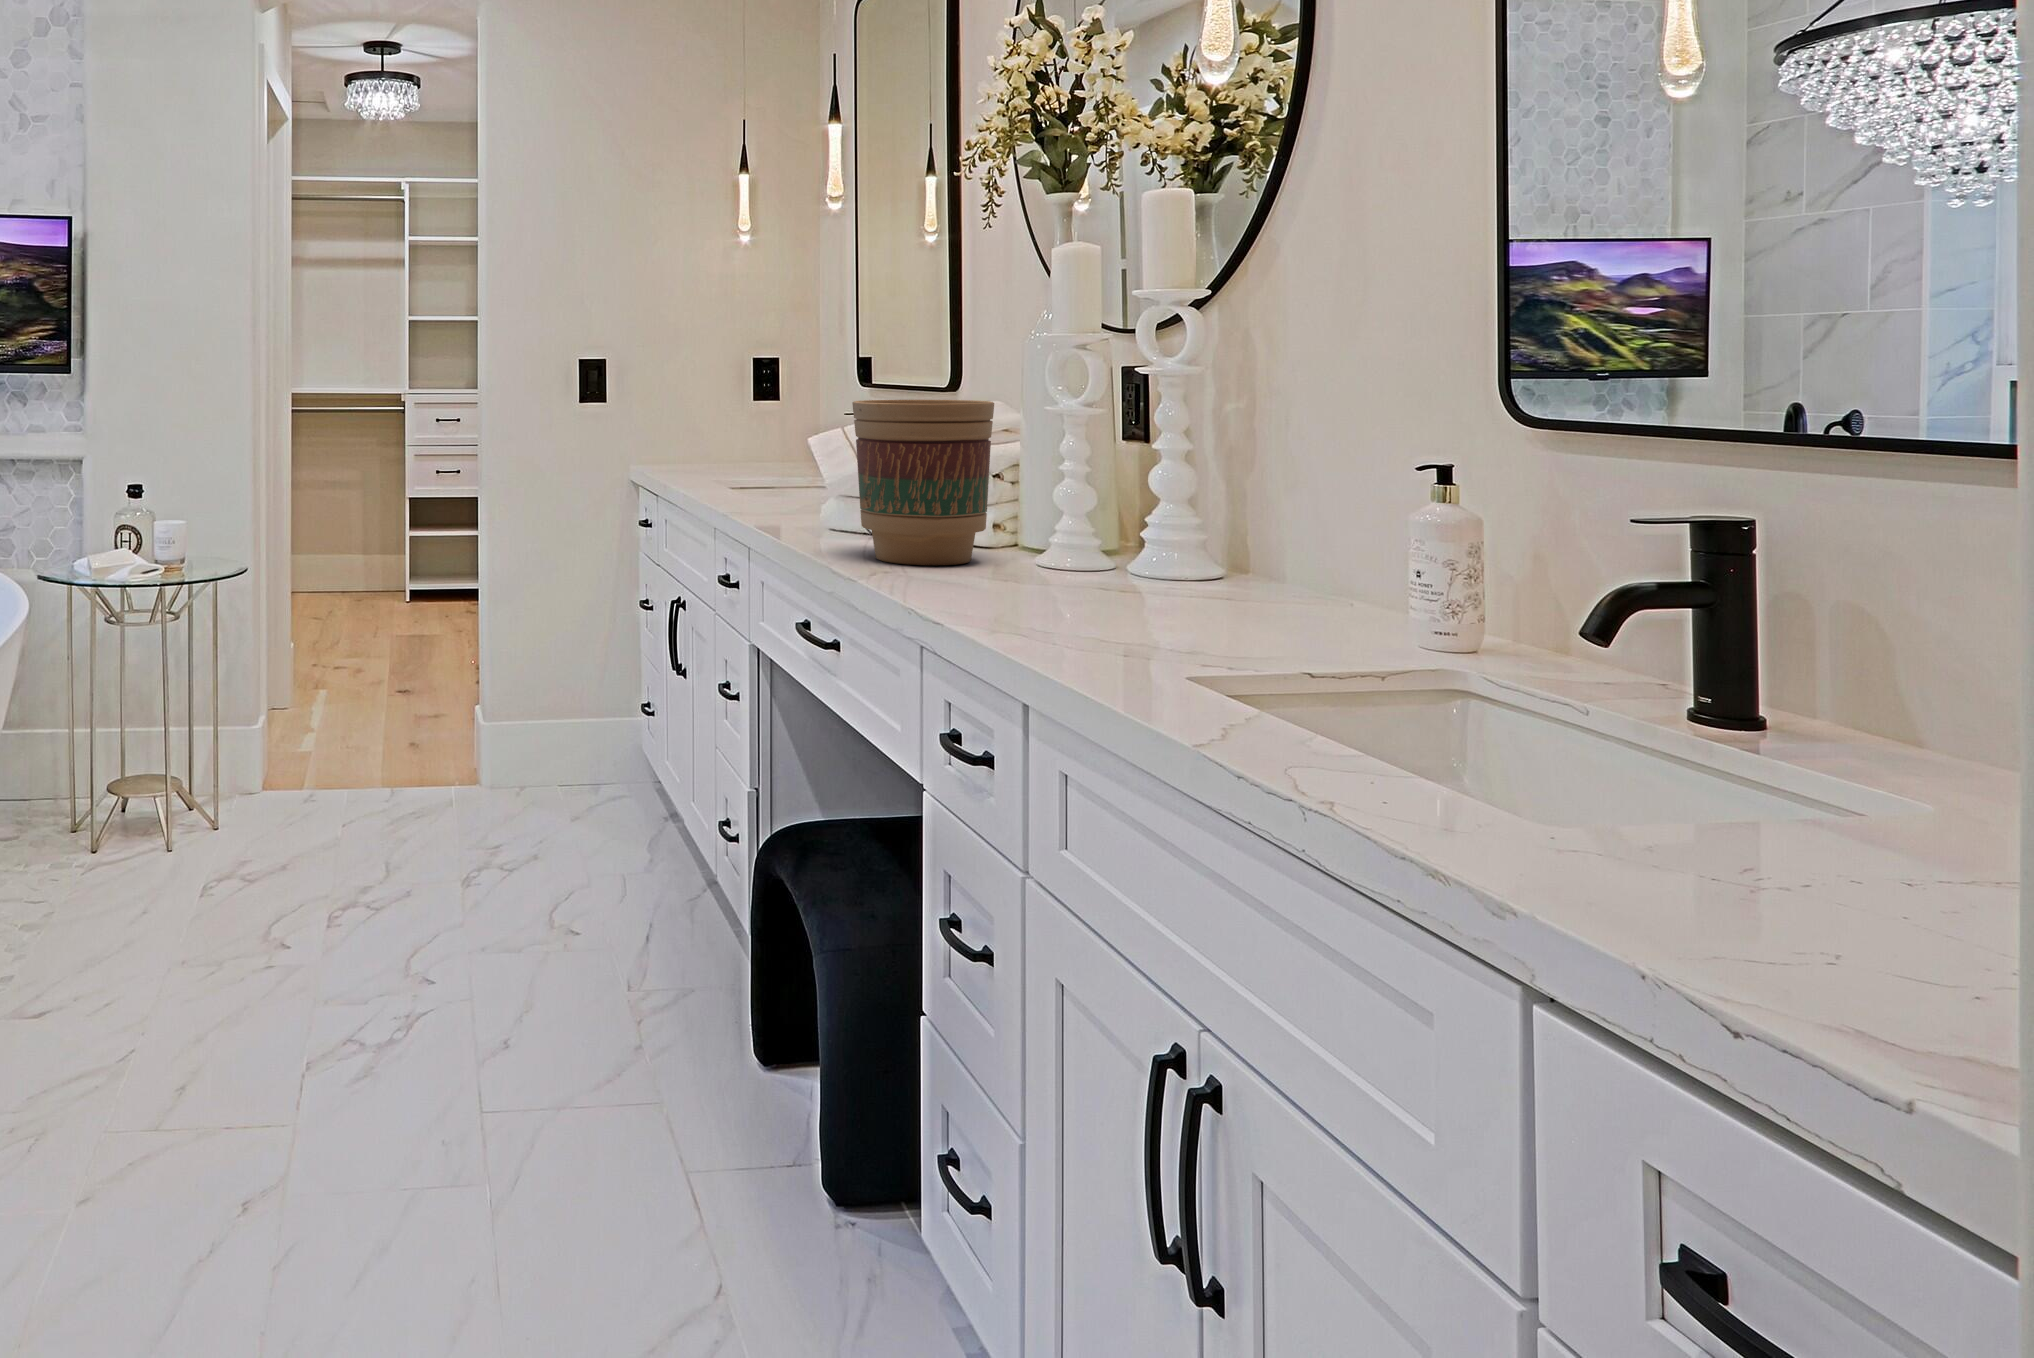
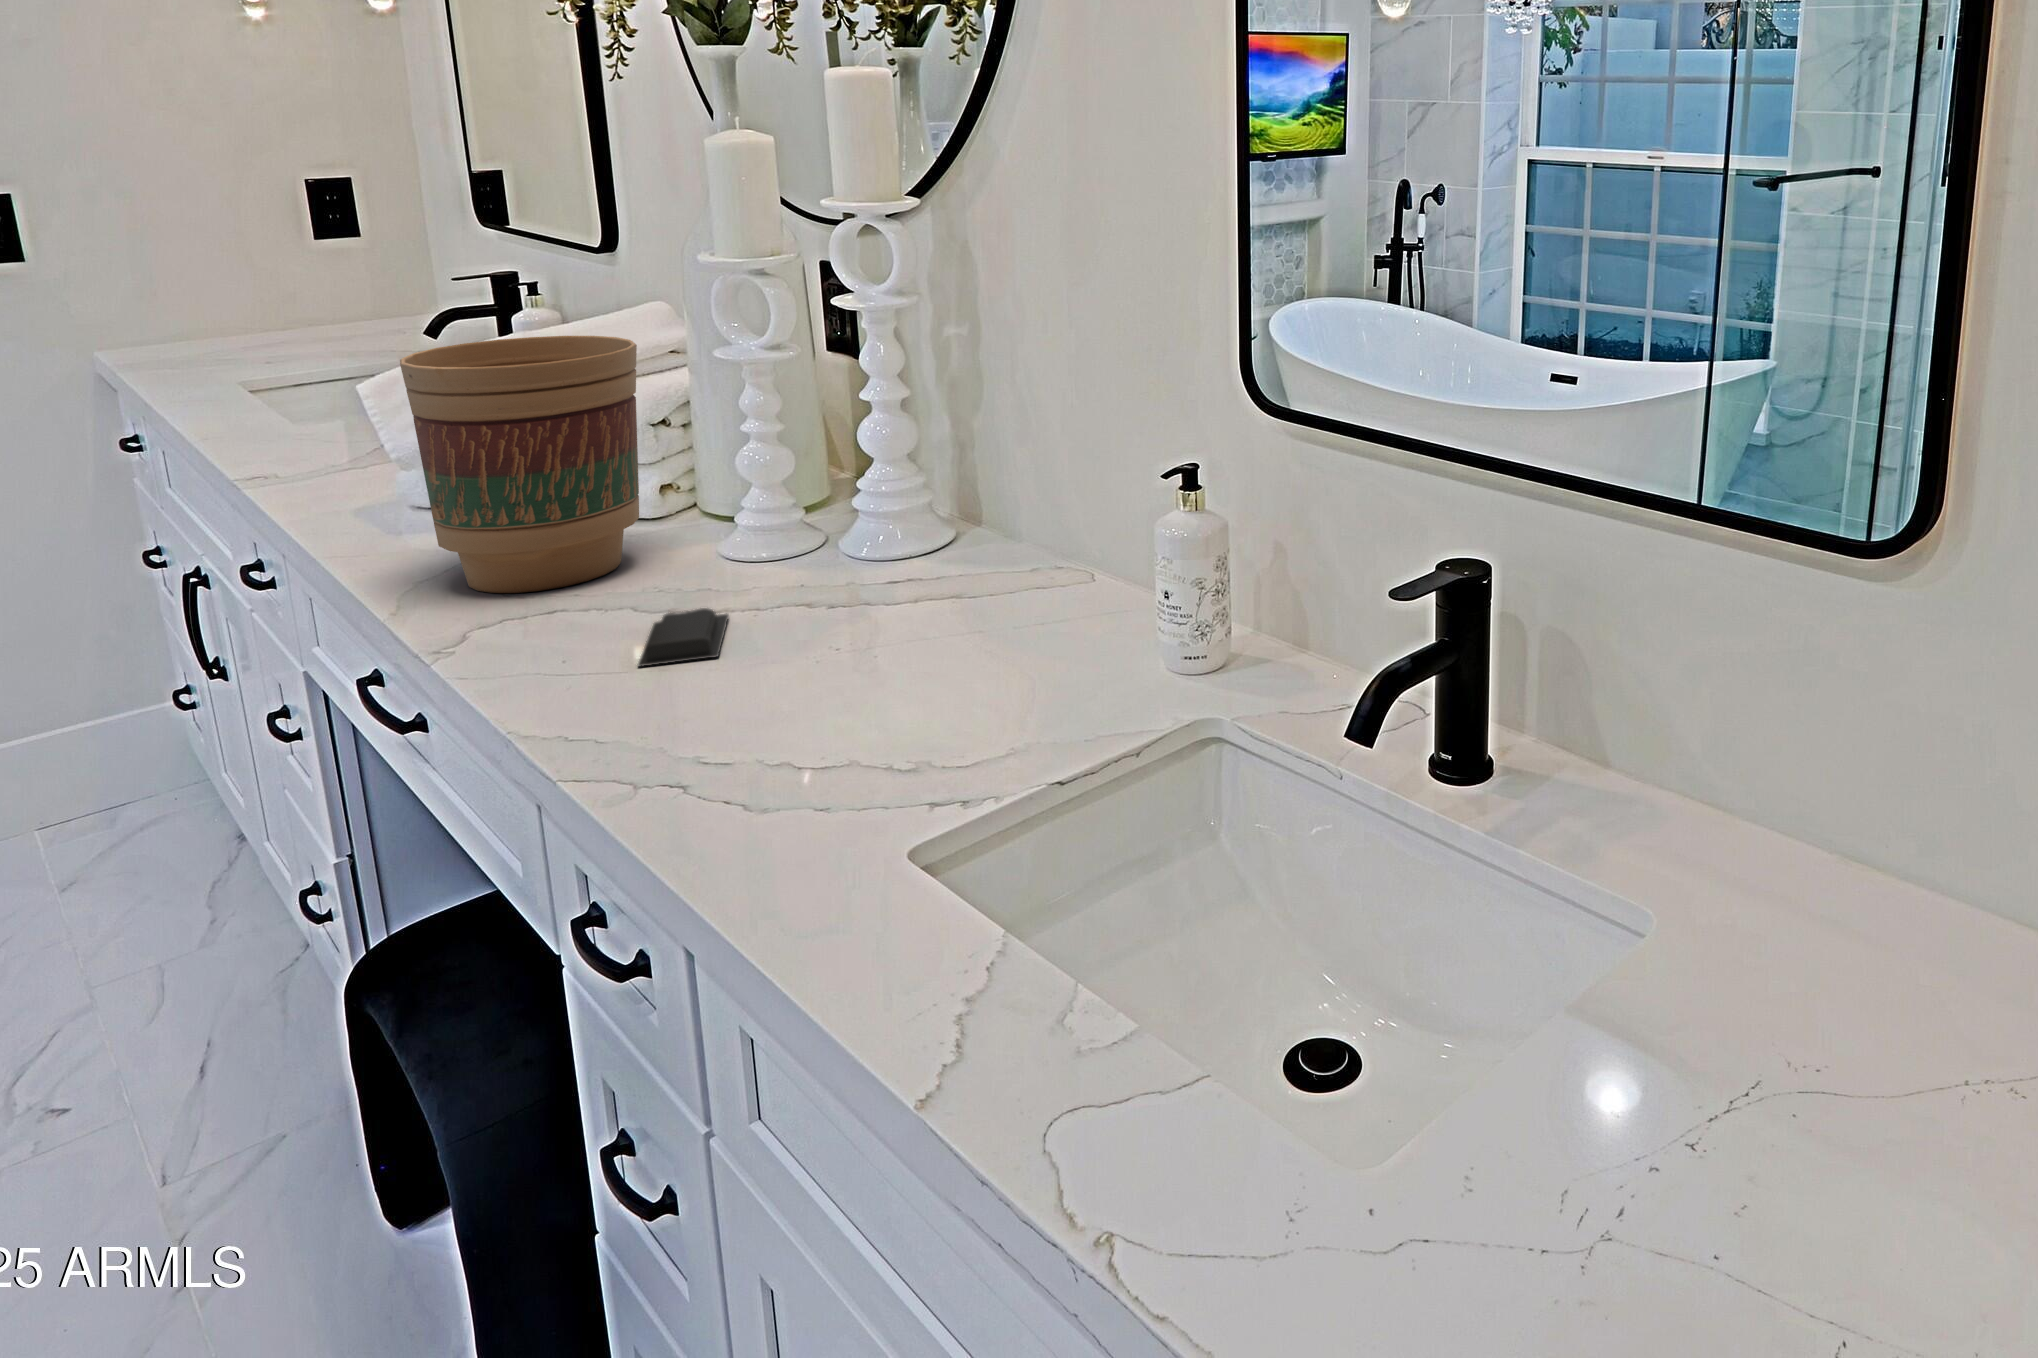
soap bar: none [996,576,1053,601] -> present [638,608,729,667]

